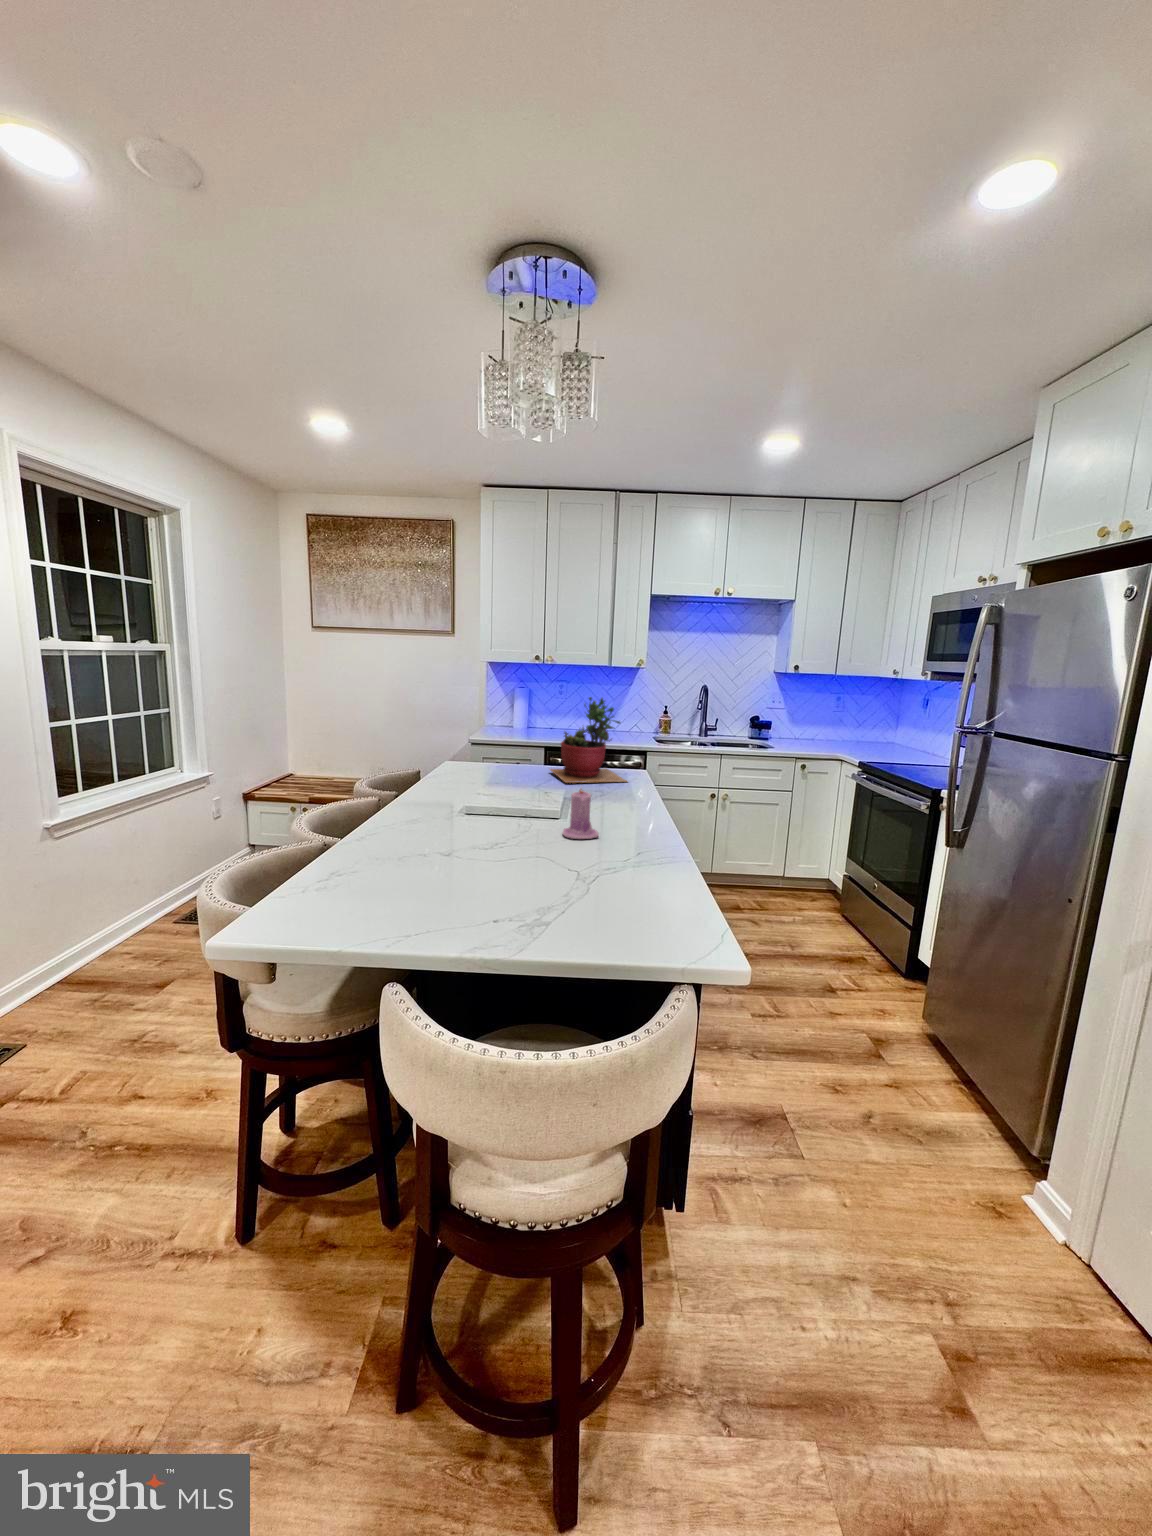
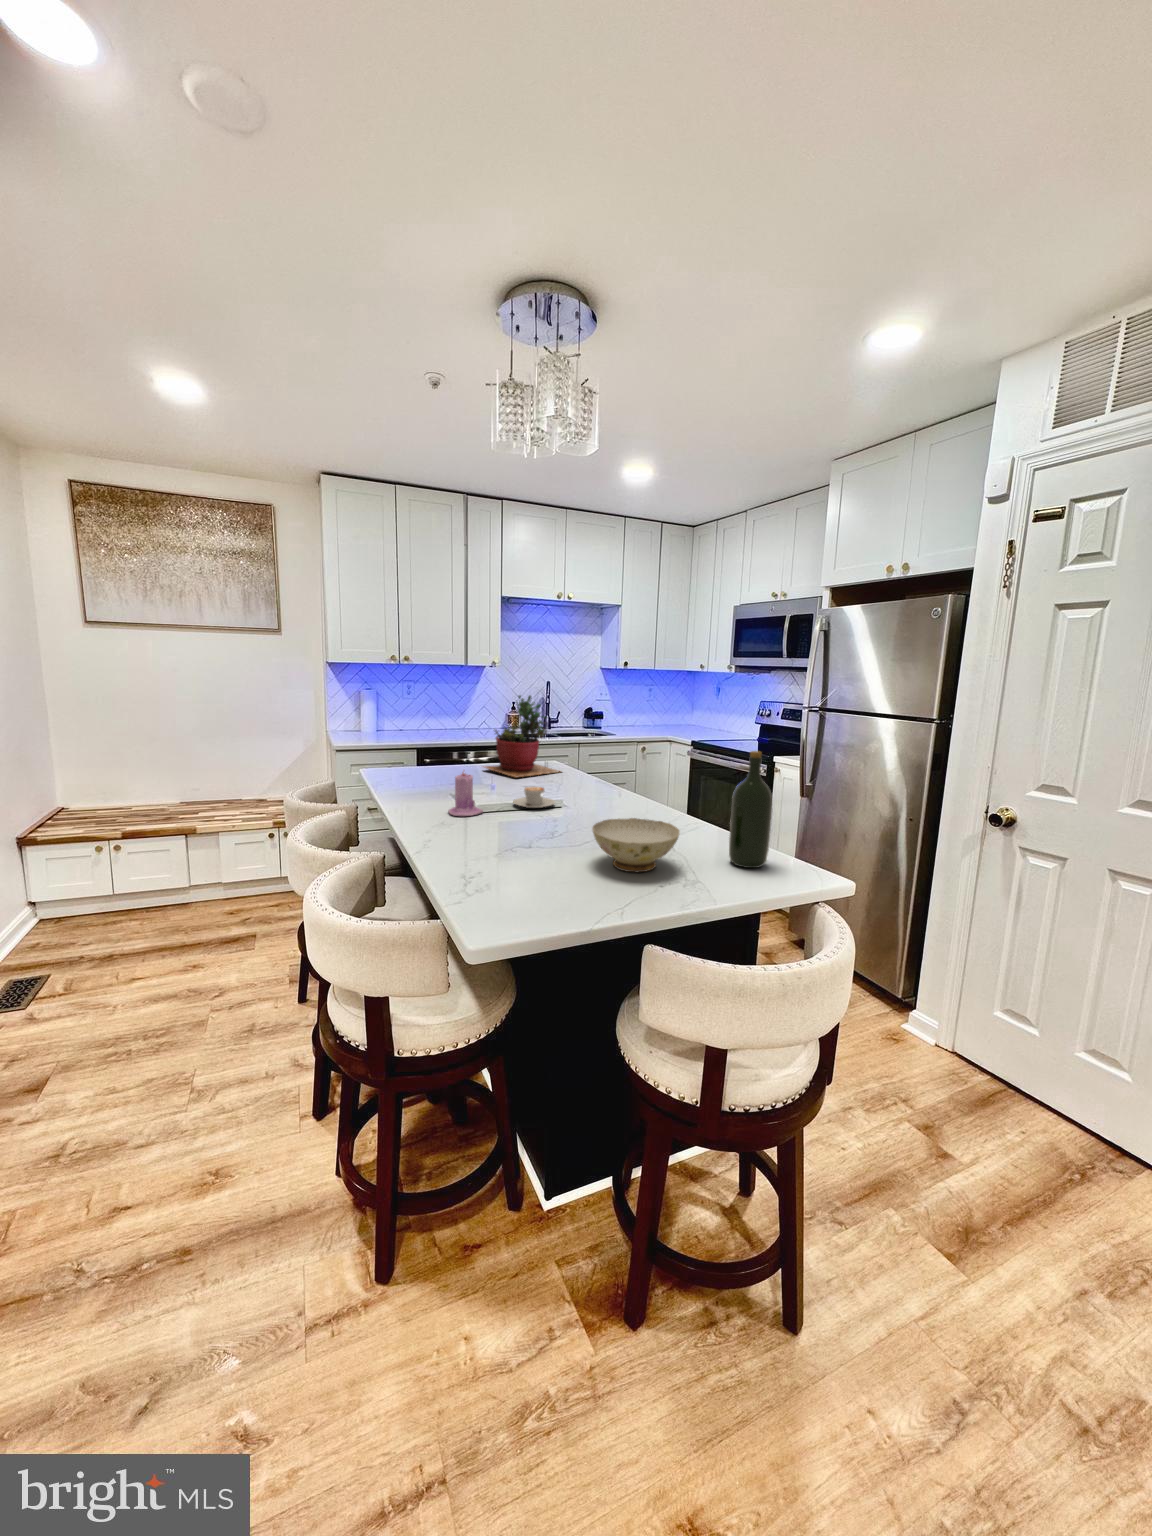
wine bottle: none [626,774,679,923] -> present [729,751,772,868]
candle: present [563,790,599,839] -> present [448,773,483,816]
coffee cup: none [511,793,556,816] -> present [513,787,555,808]
ceramic bowl: none [463,837,565,902] -> present [592,818,679,872]

